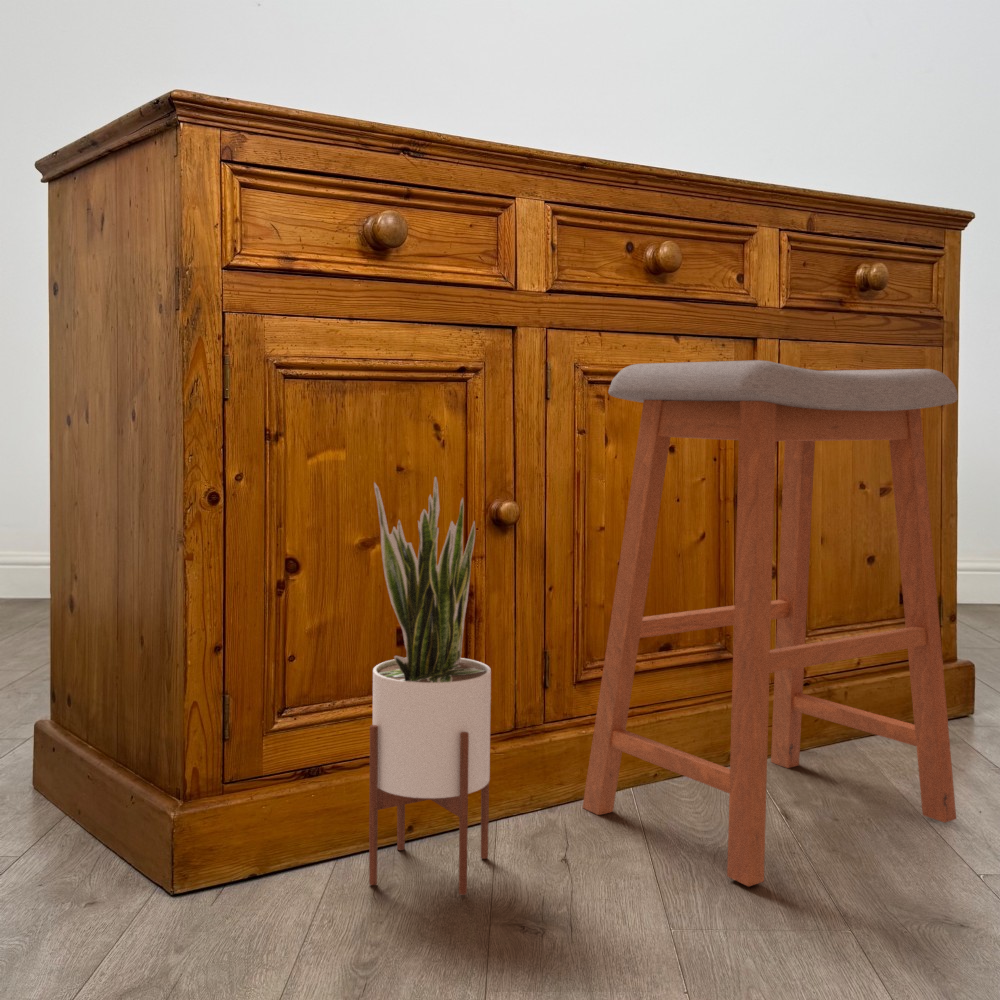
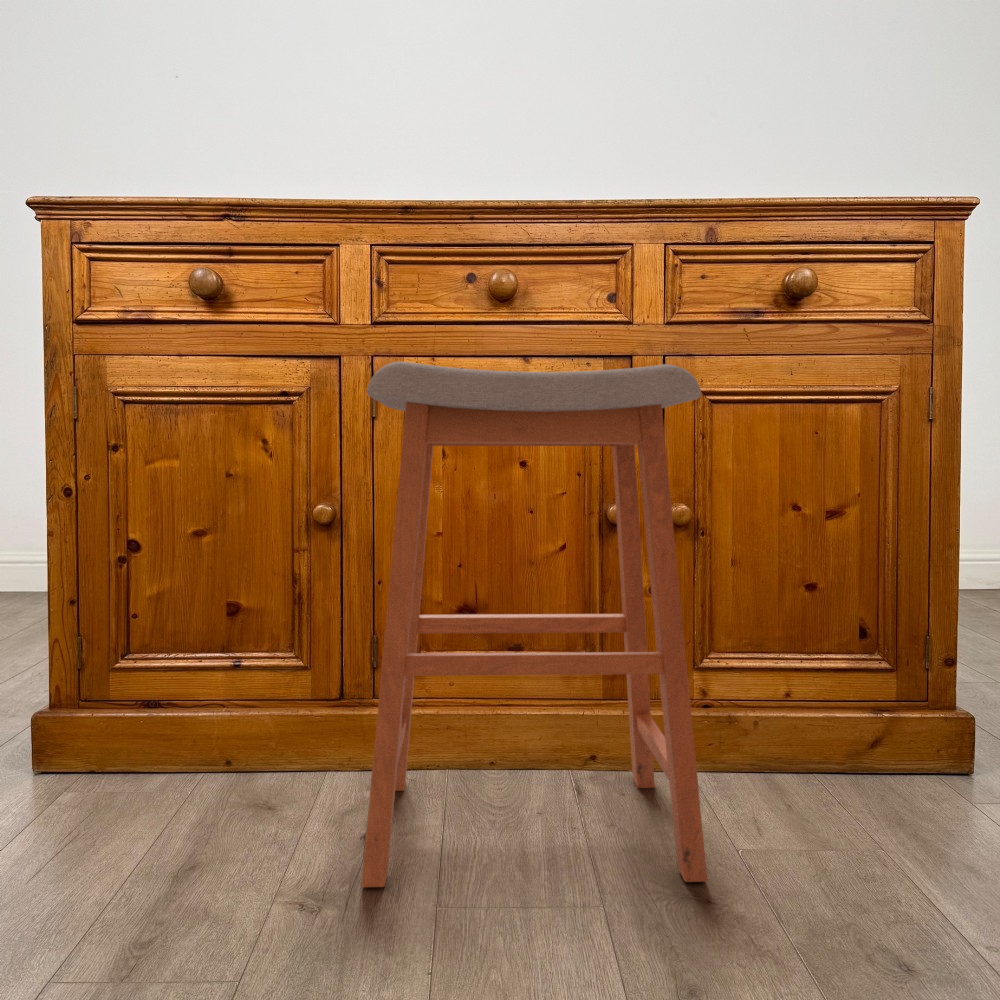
potted plant: present [369,477,491,895] -> none [88,476,247,828]

